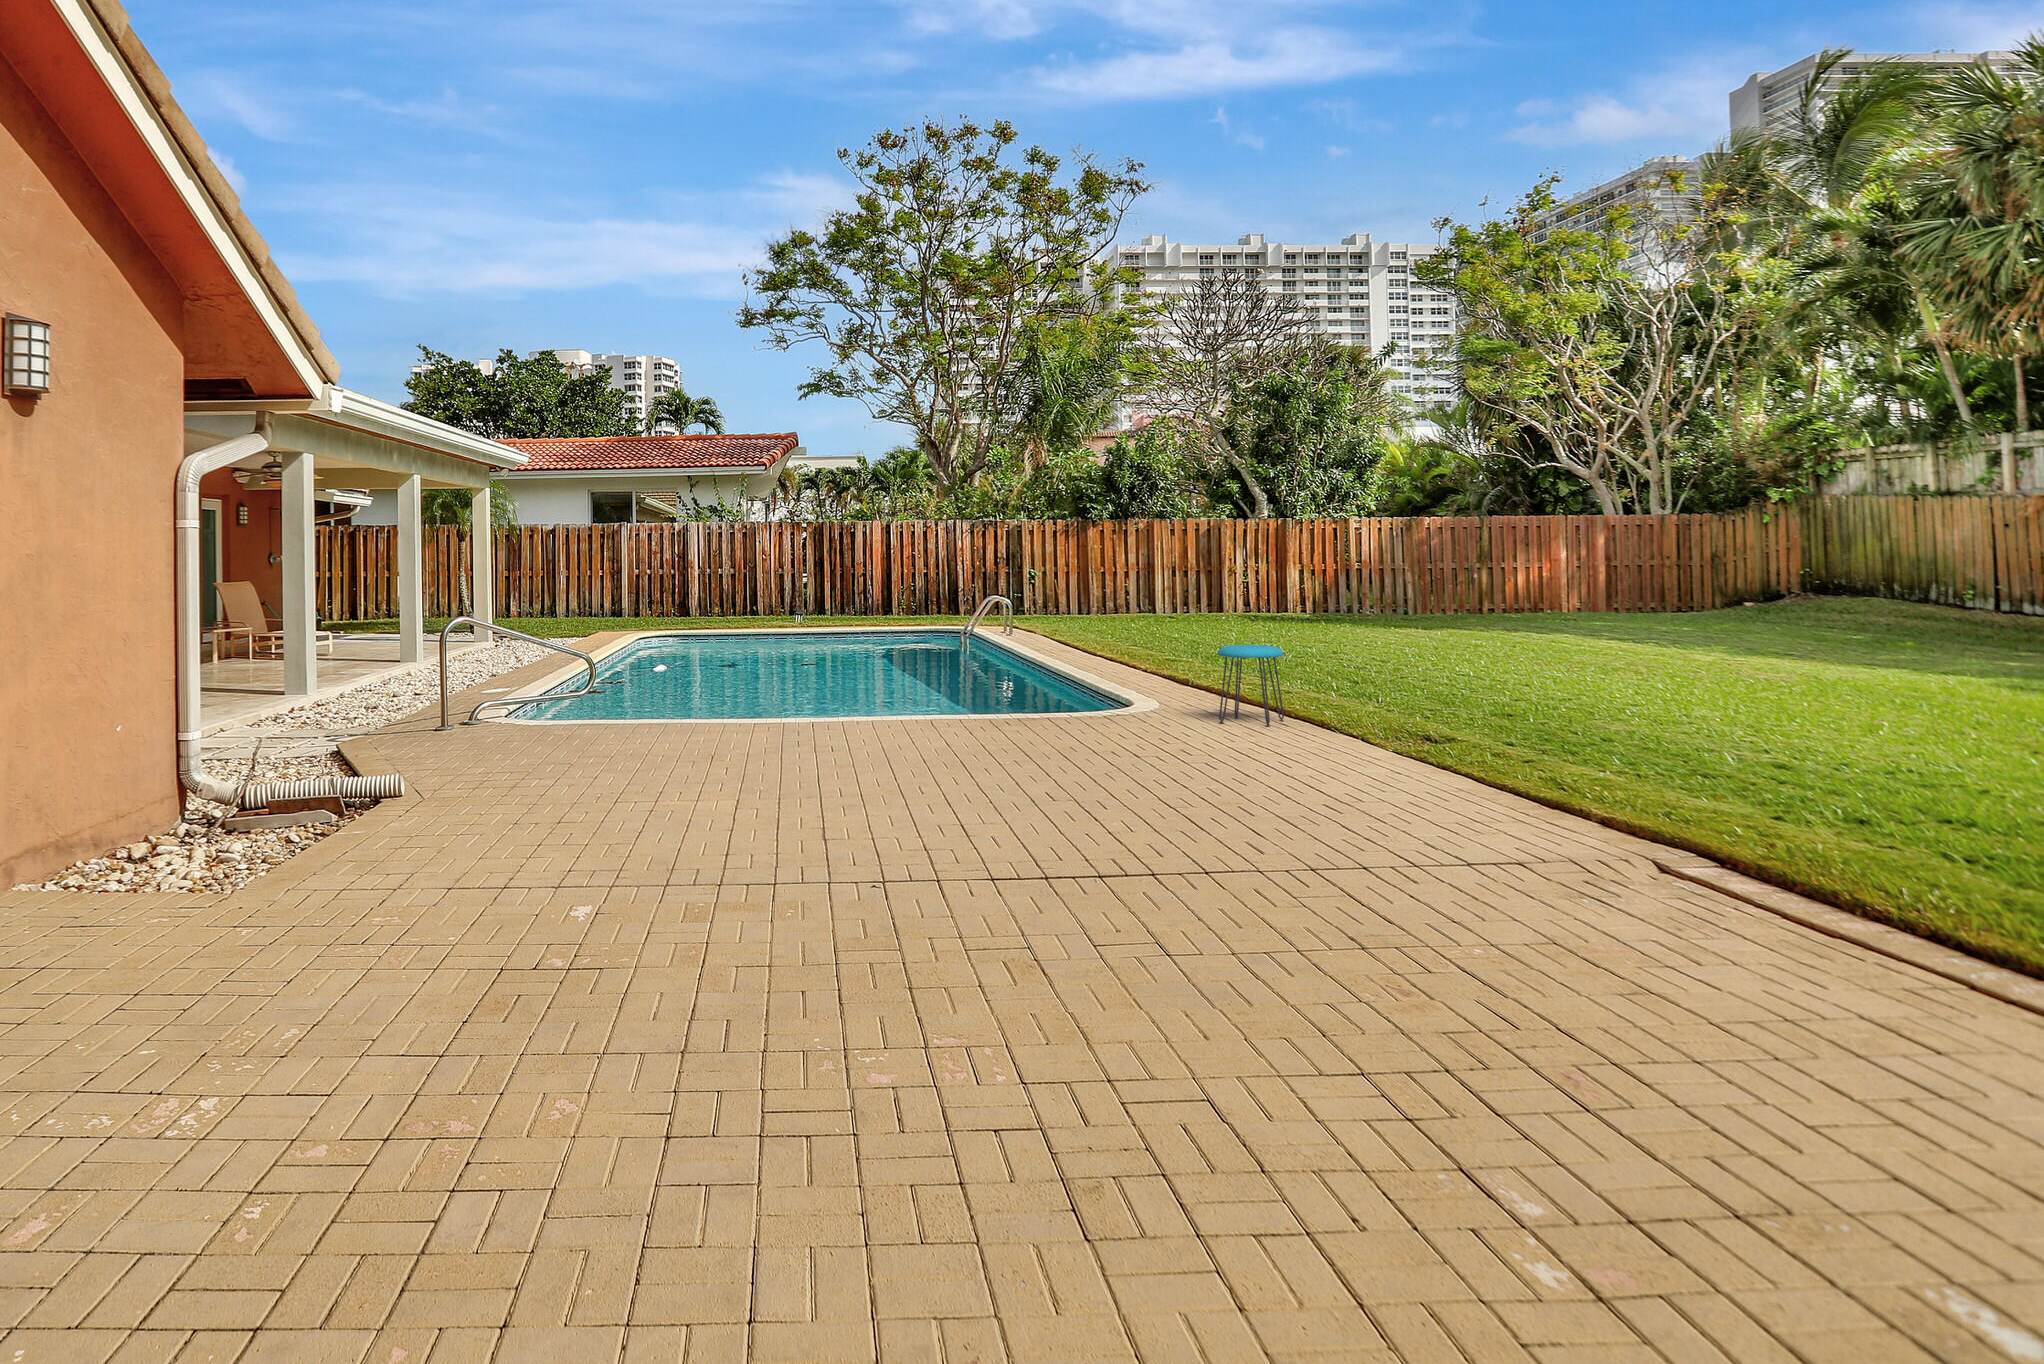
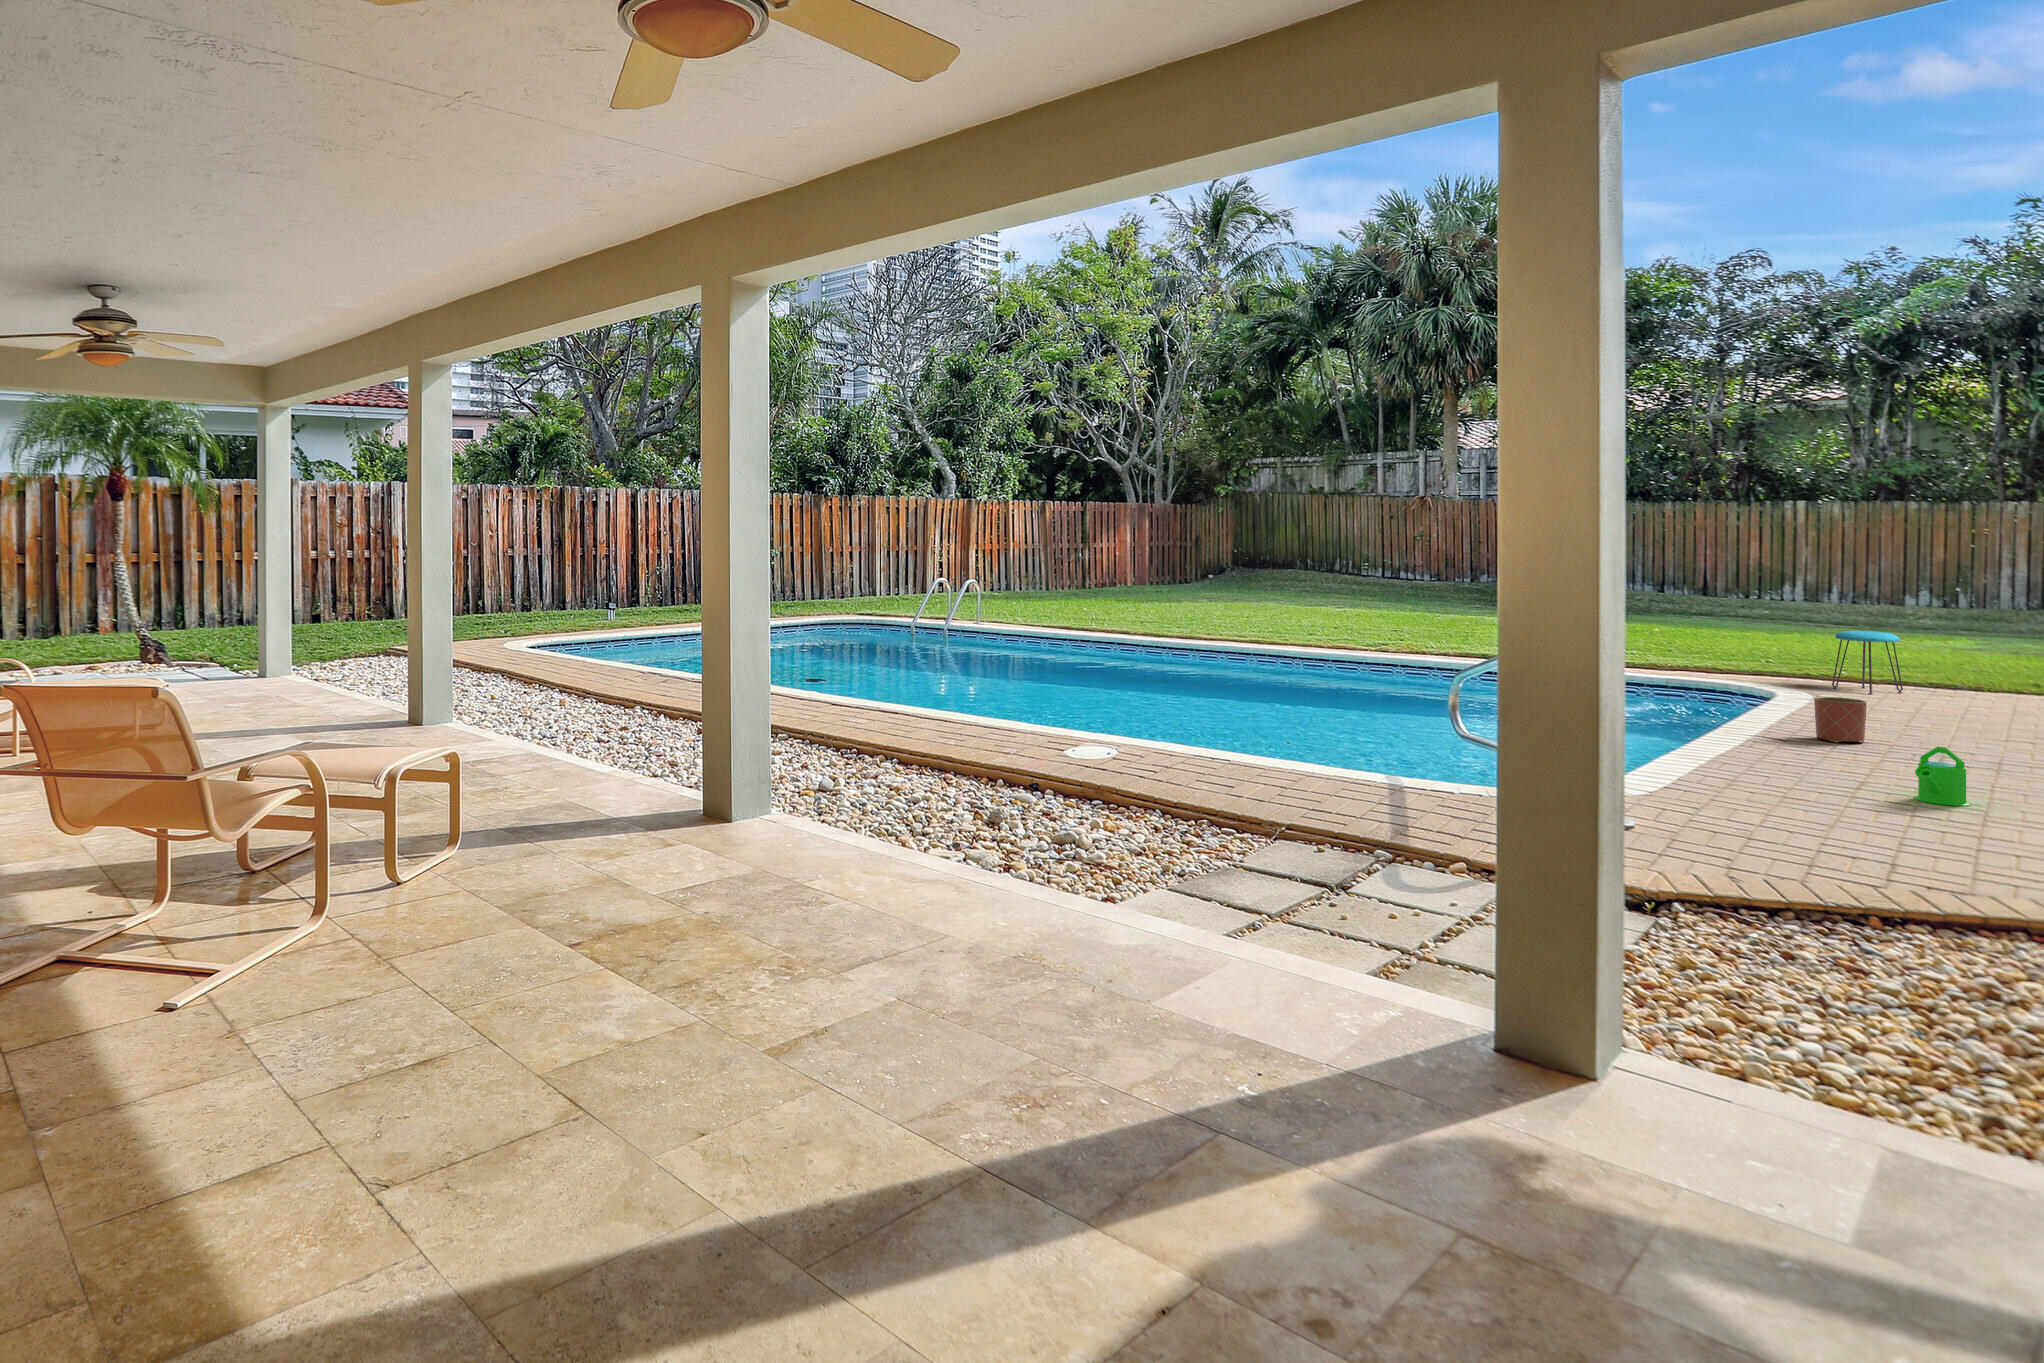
planter: none [772,687,812,732] -> present [1814,697,1867,743]
watering can: none [471,700,529,749] -> present [1914,746,1970,806]

